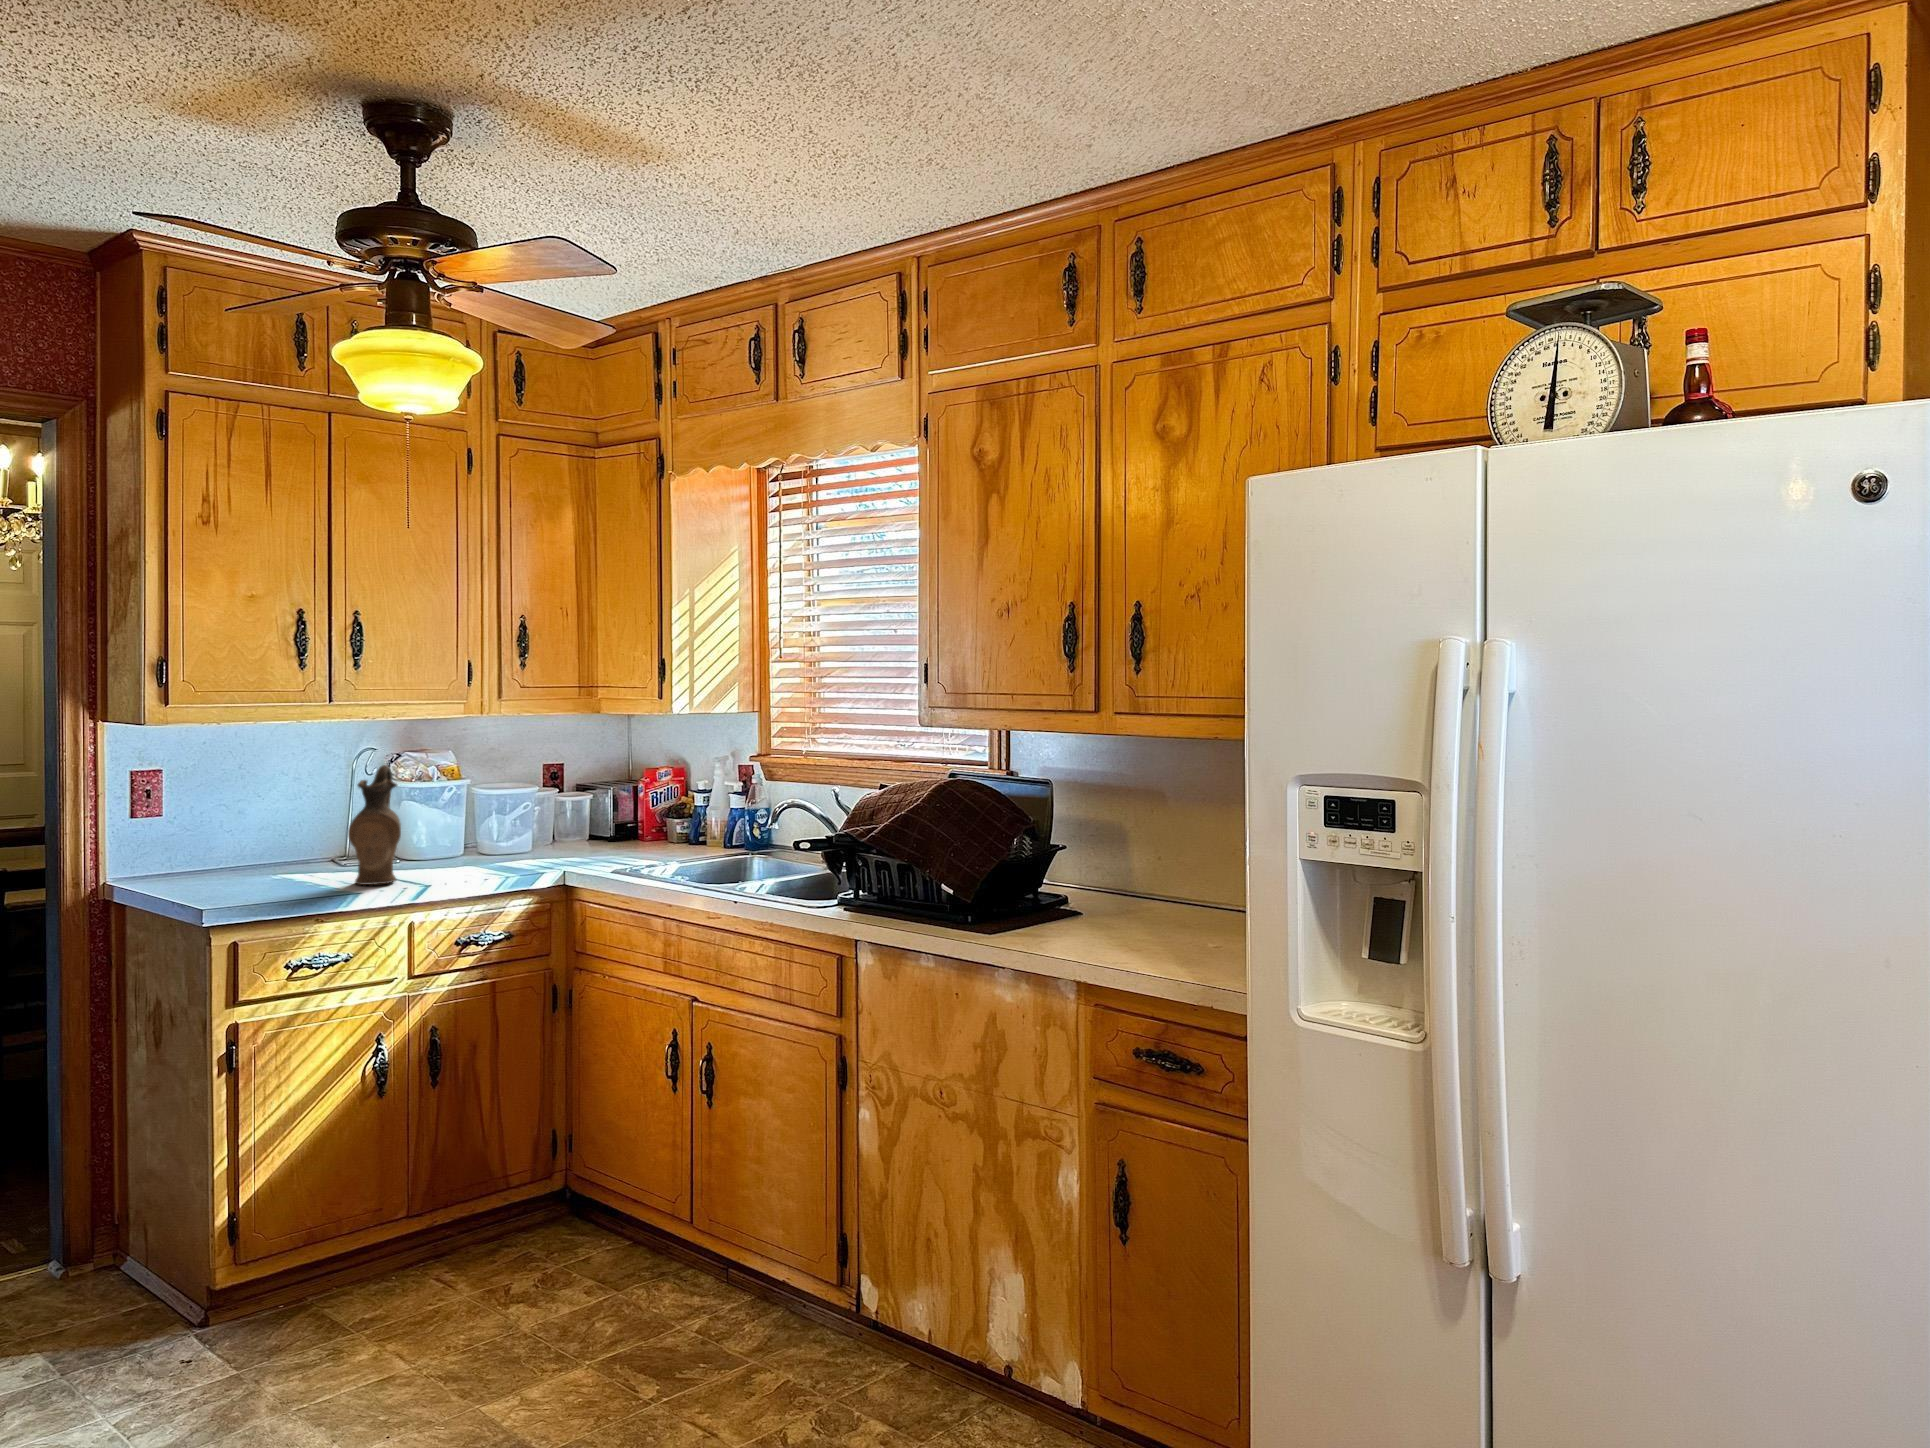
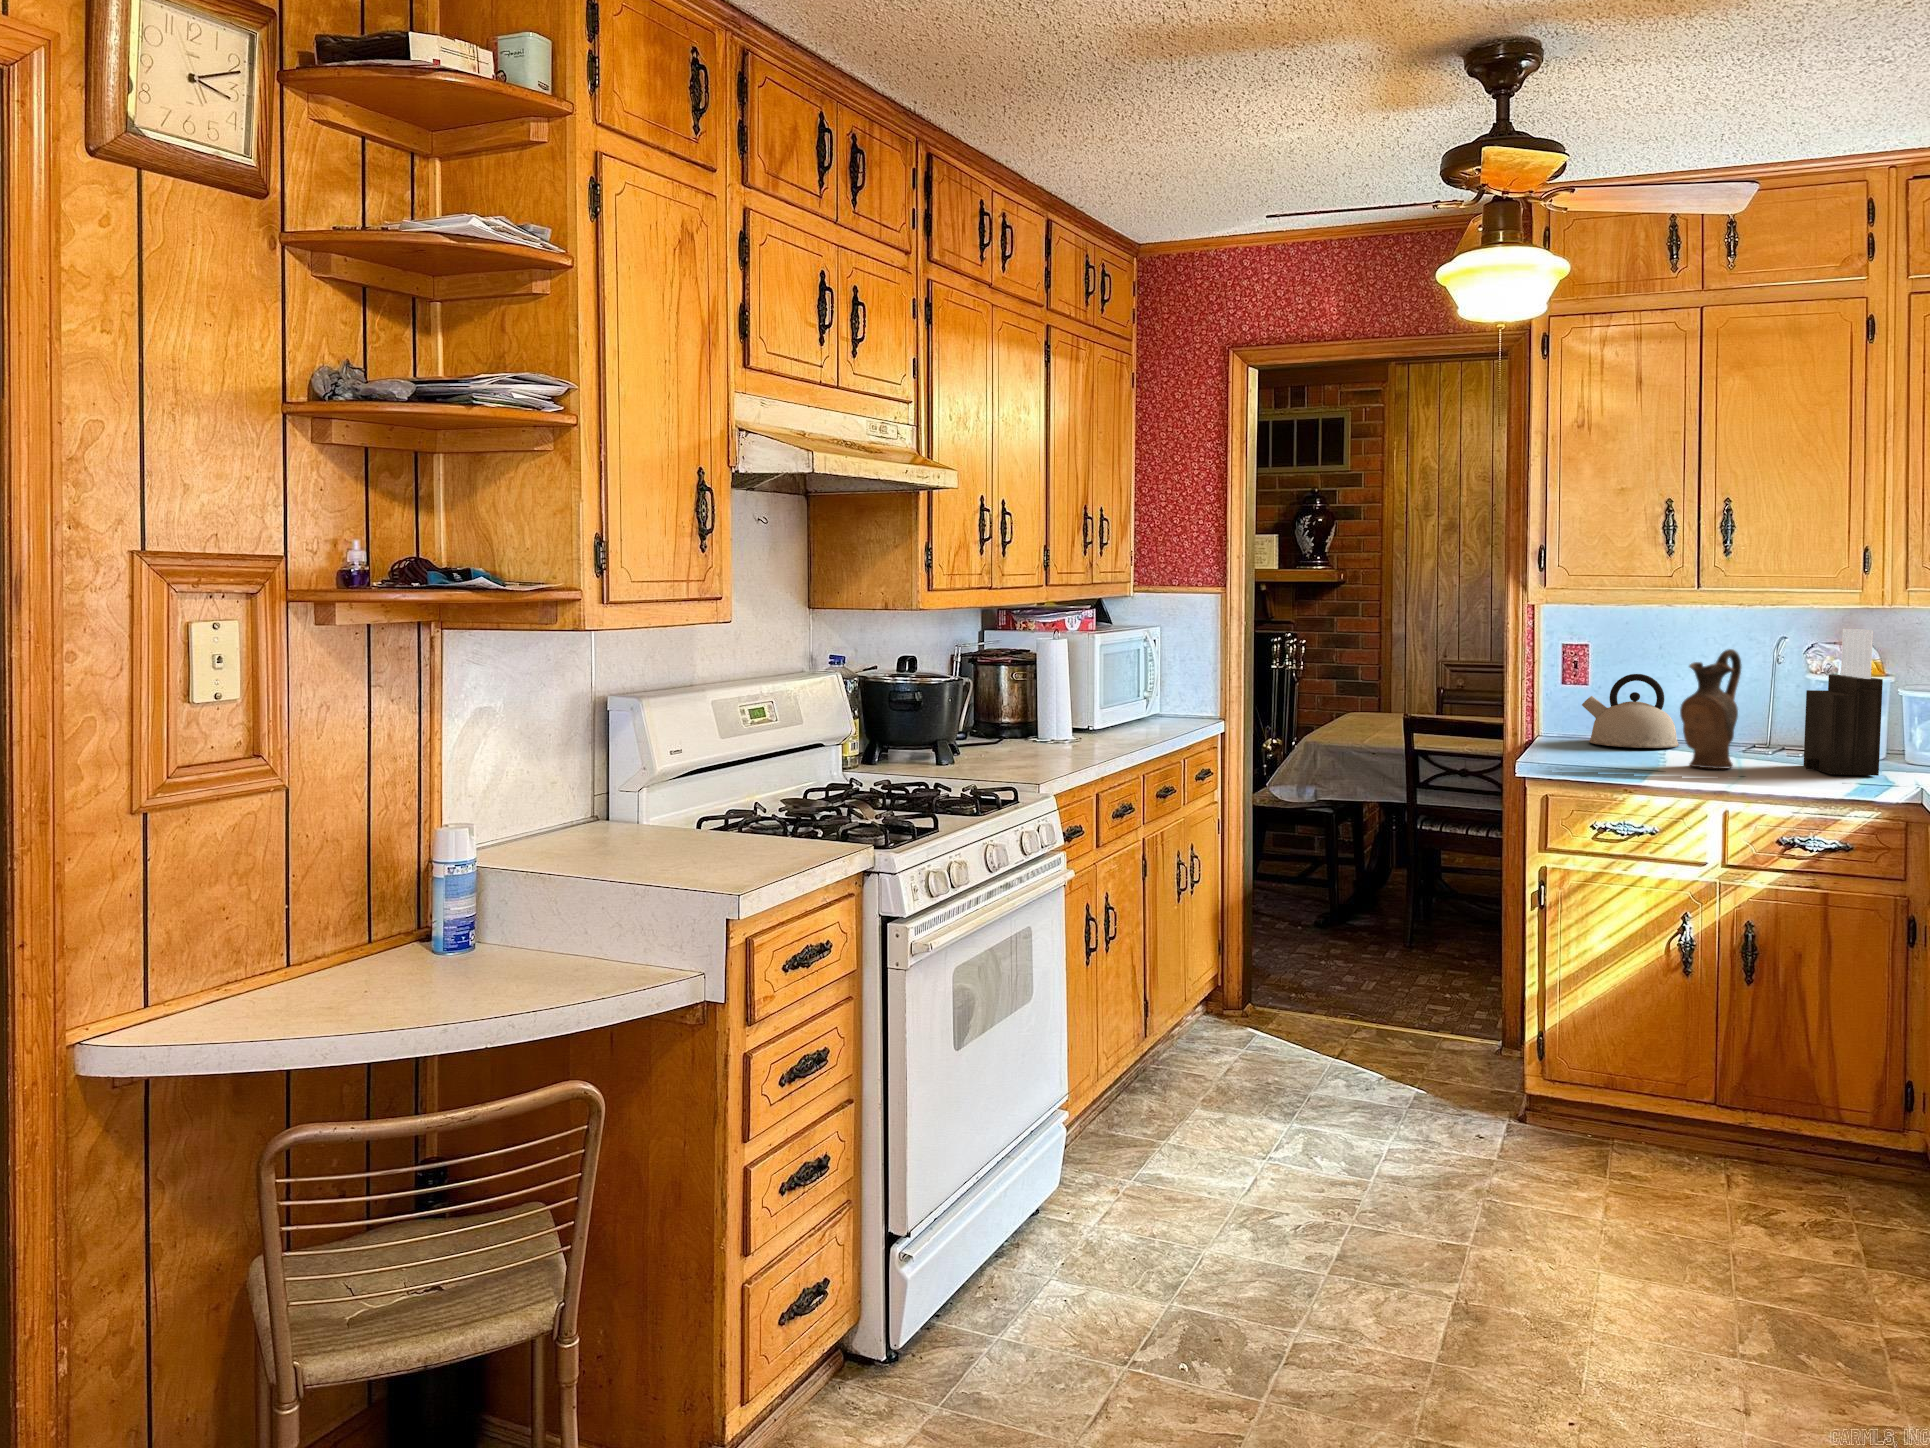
knife block: none [435,742,514,874] -> present [1804,628,1883,776]
kettle: none [183,794,291,874] -> present [1582,674,1679,748]

